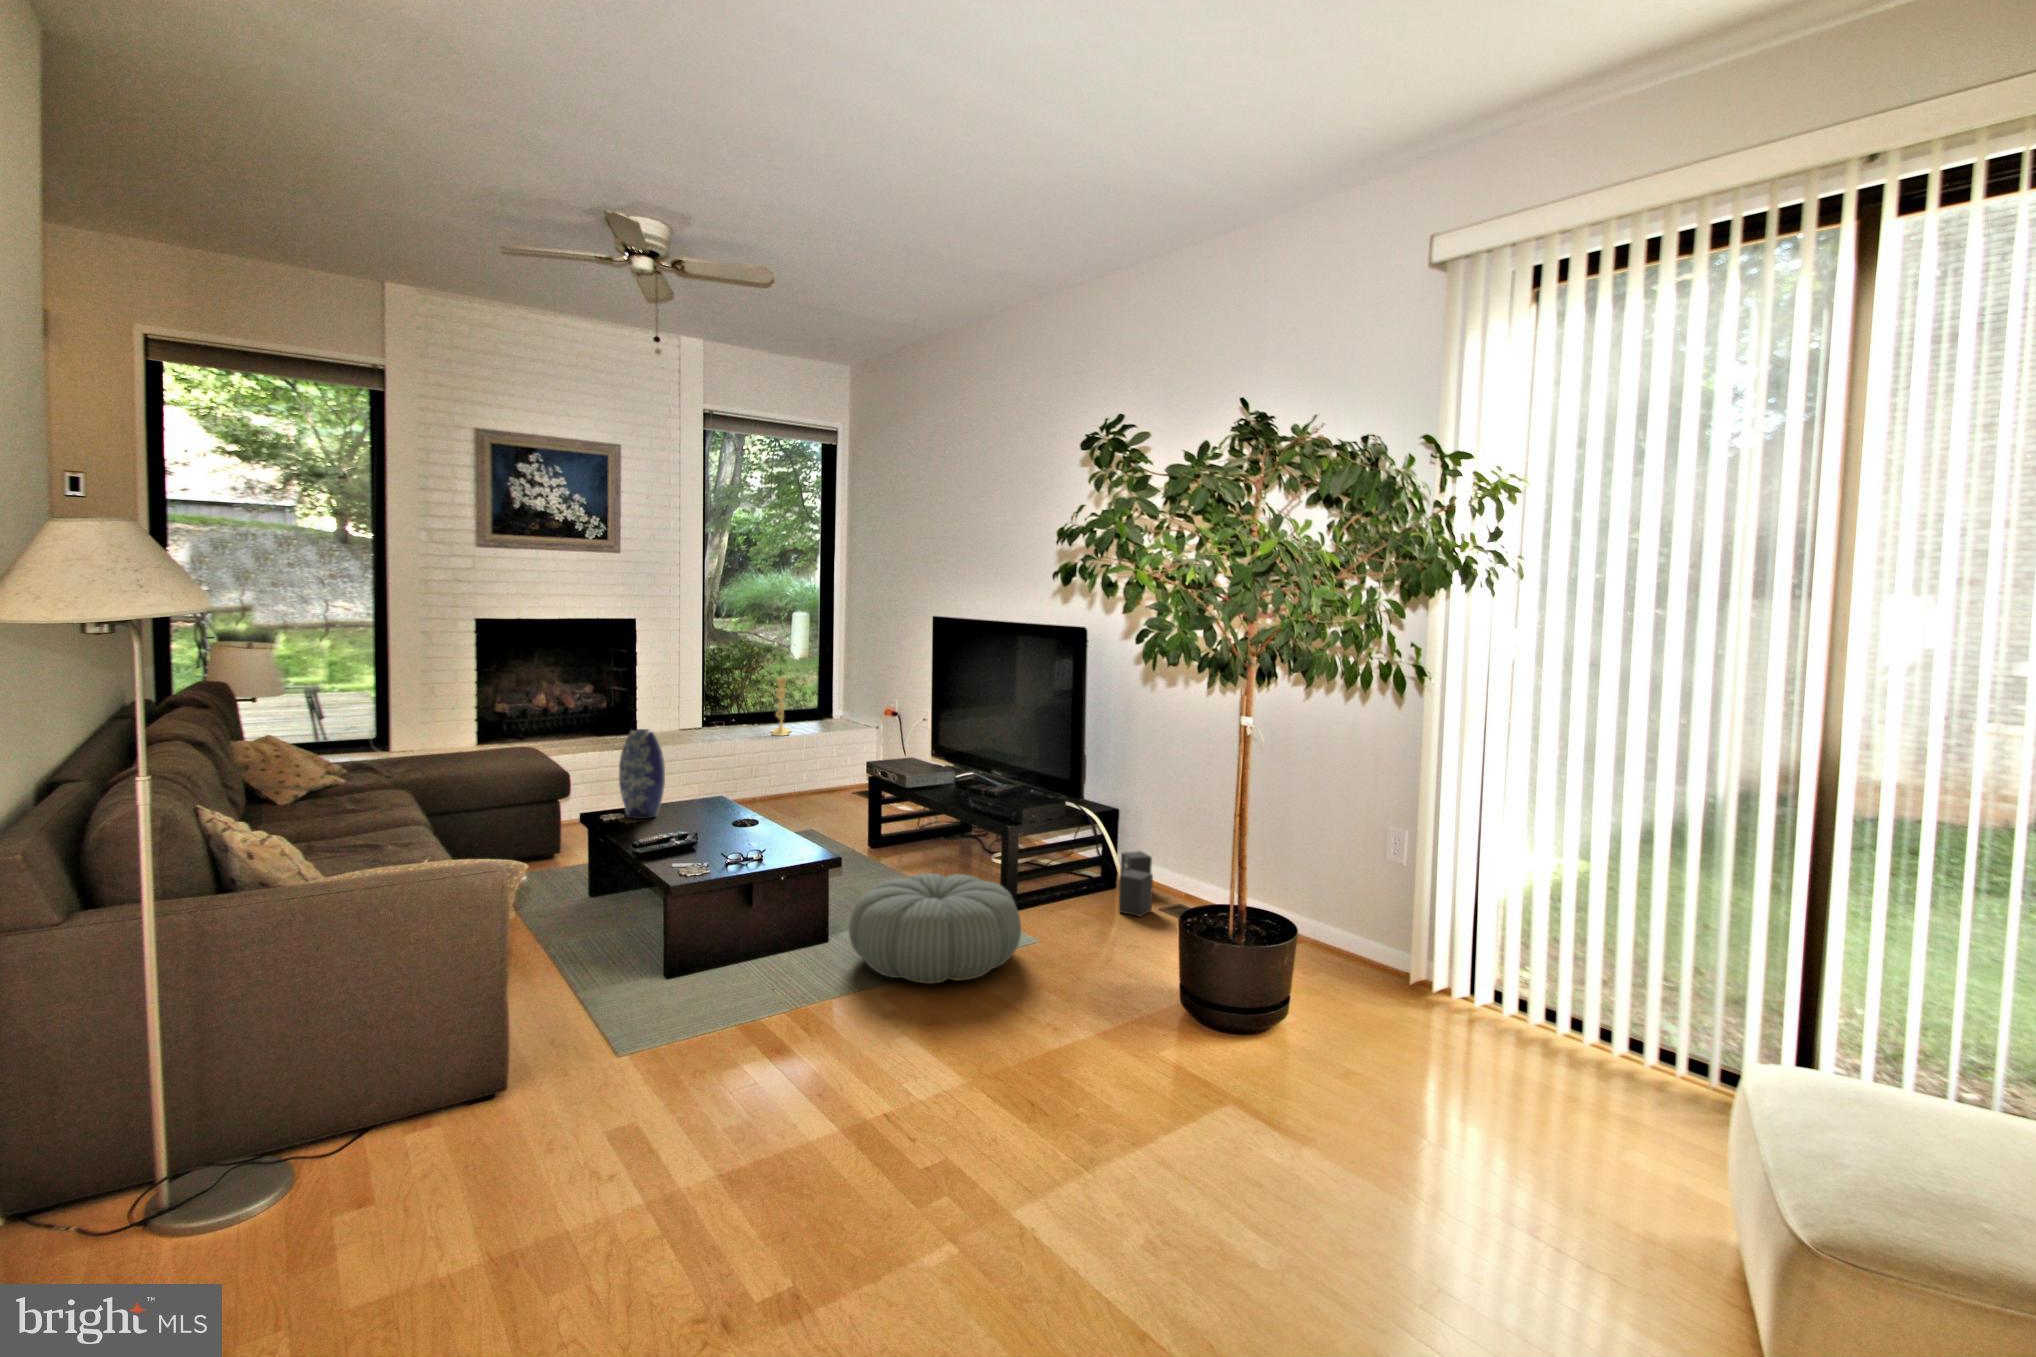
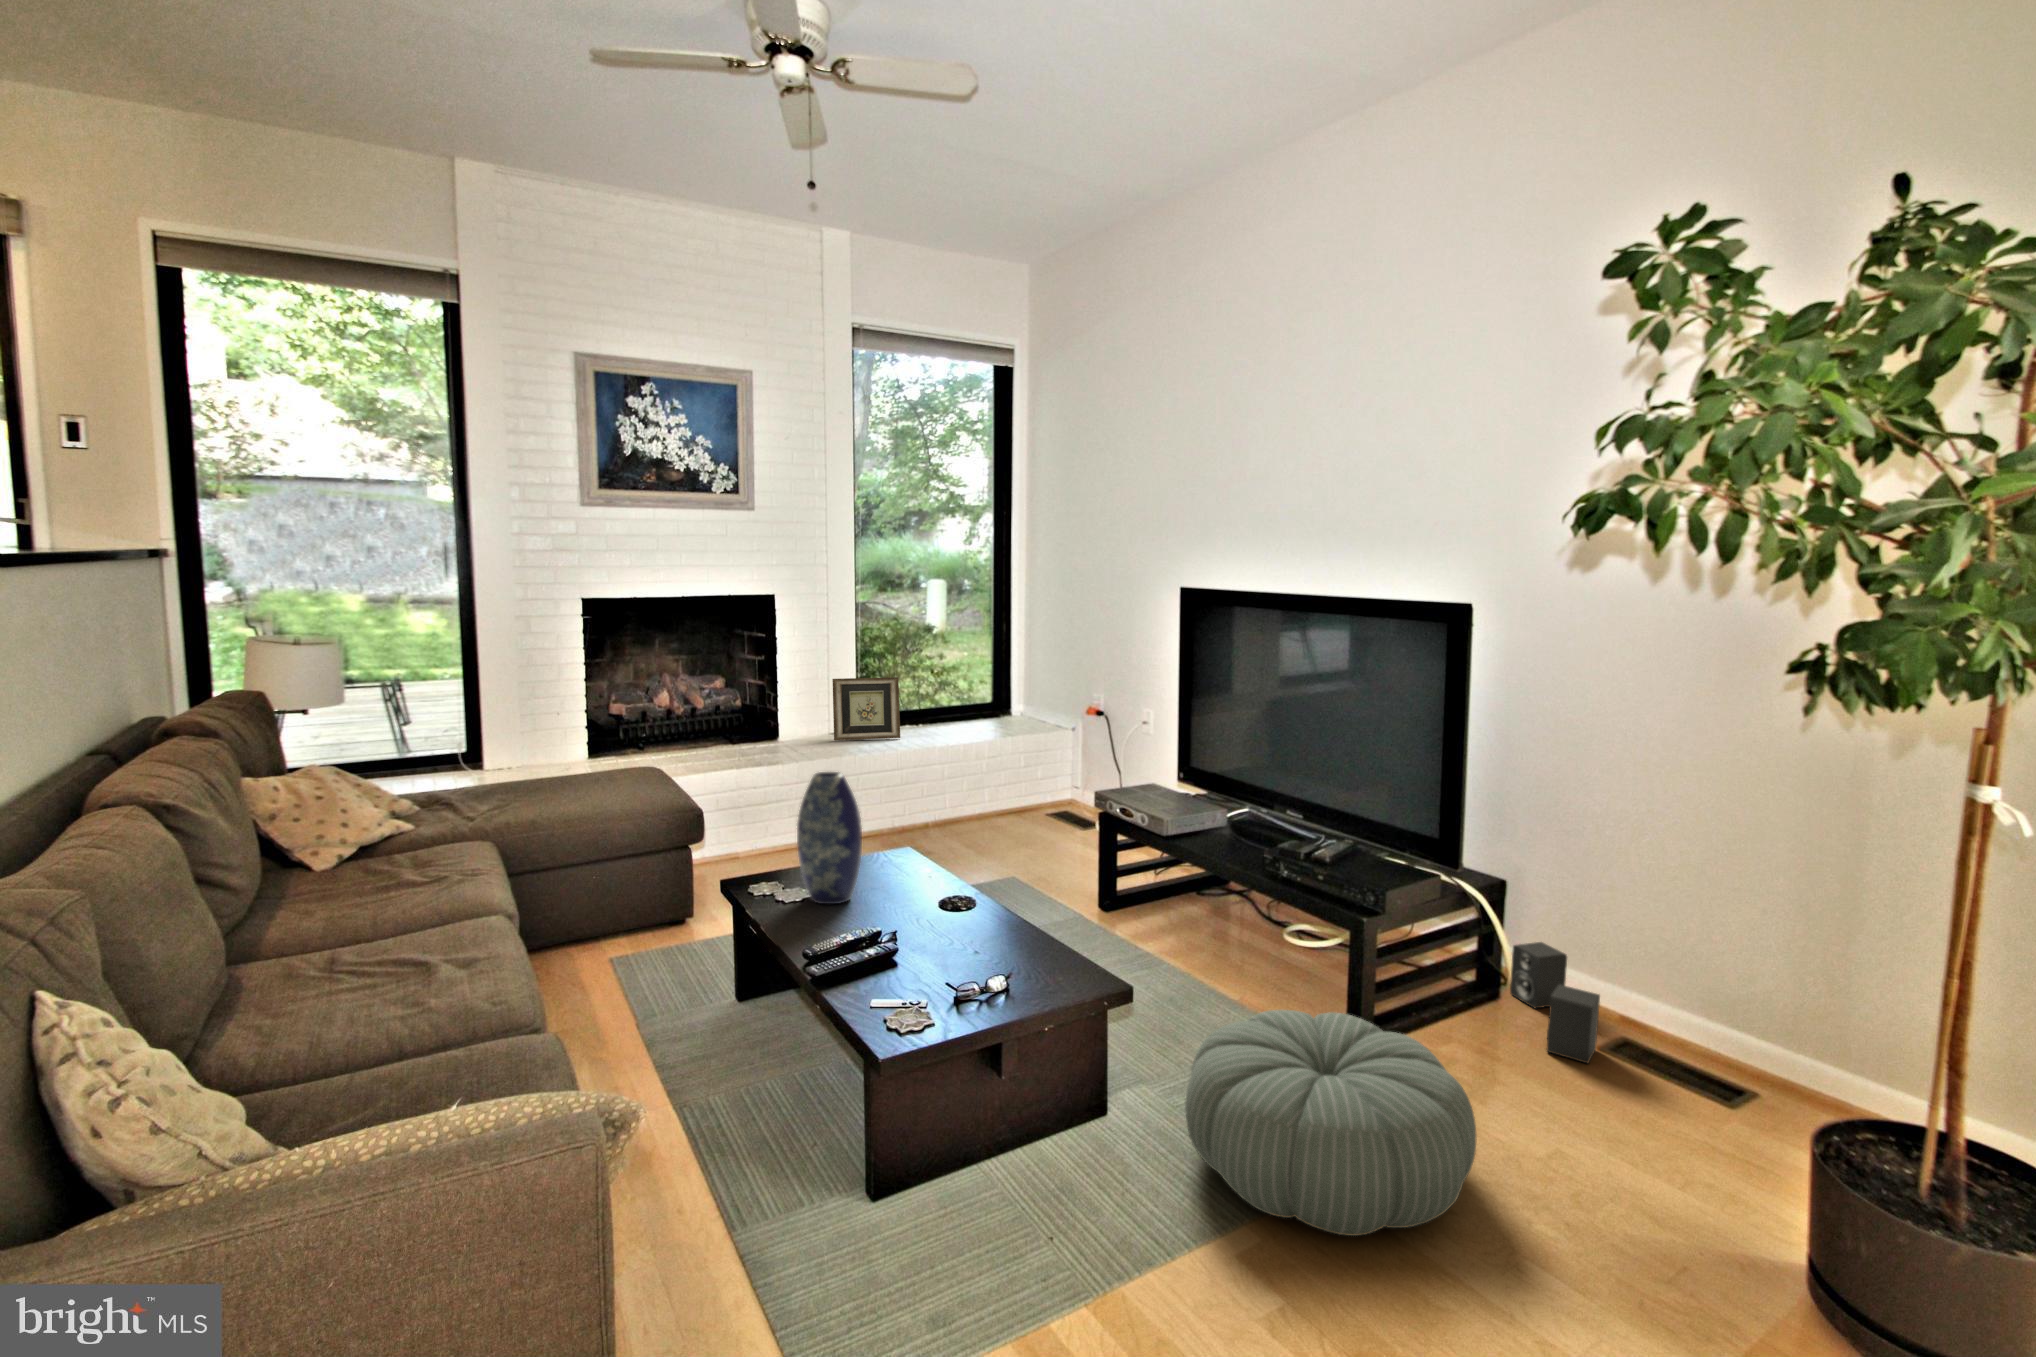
candlestick: present [772,678,791,736] -> none [940,666,967,741]
picture frame: none [682,686,737,735] -> present [832,677,900,740]

